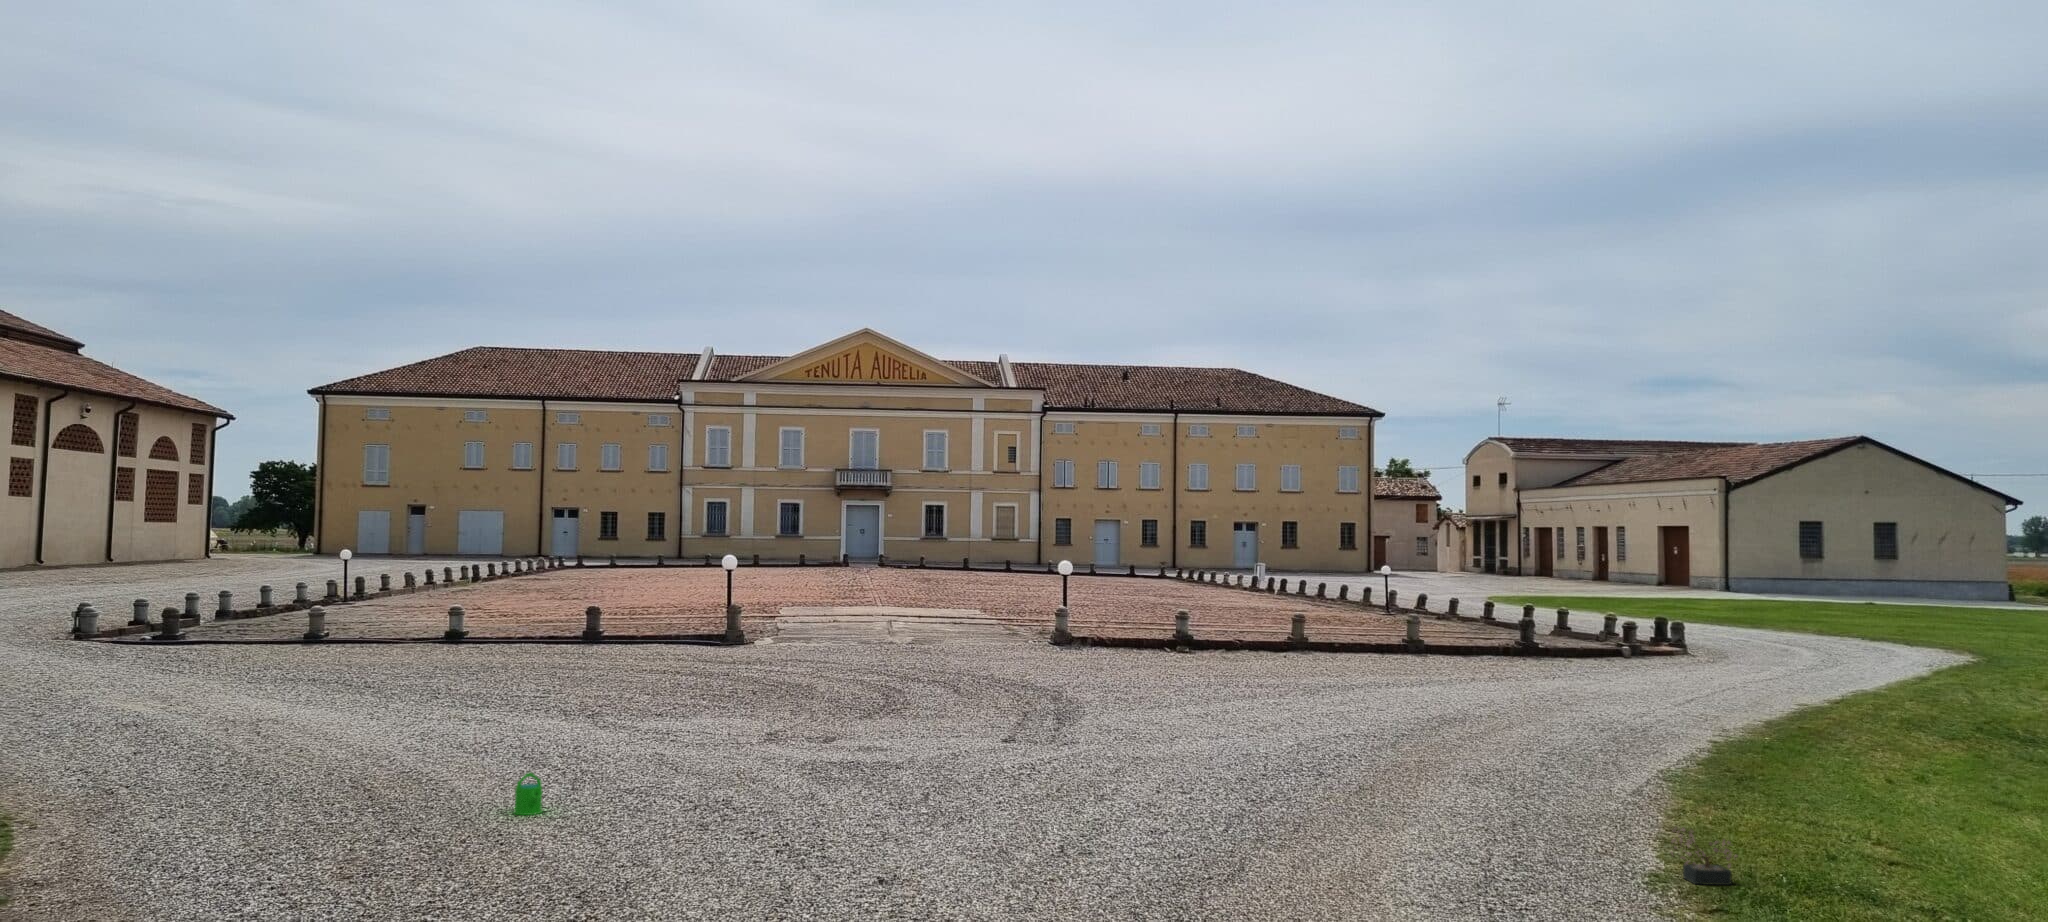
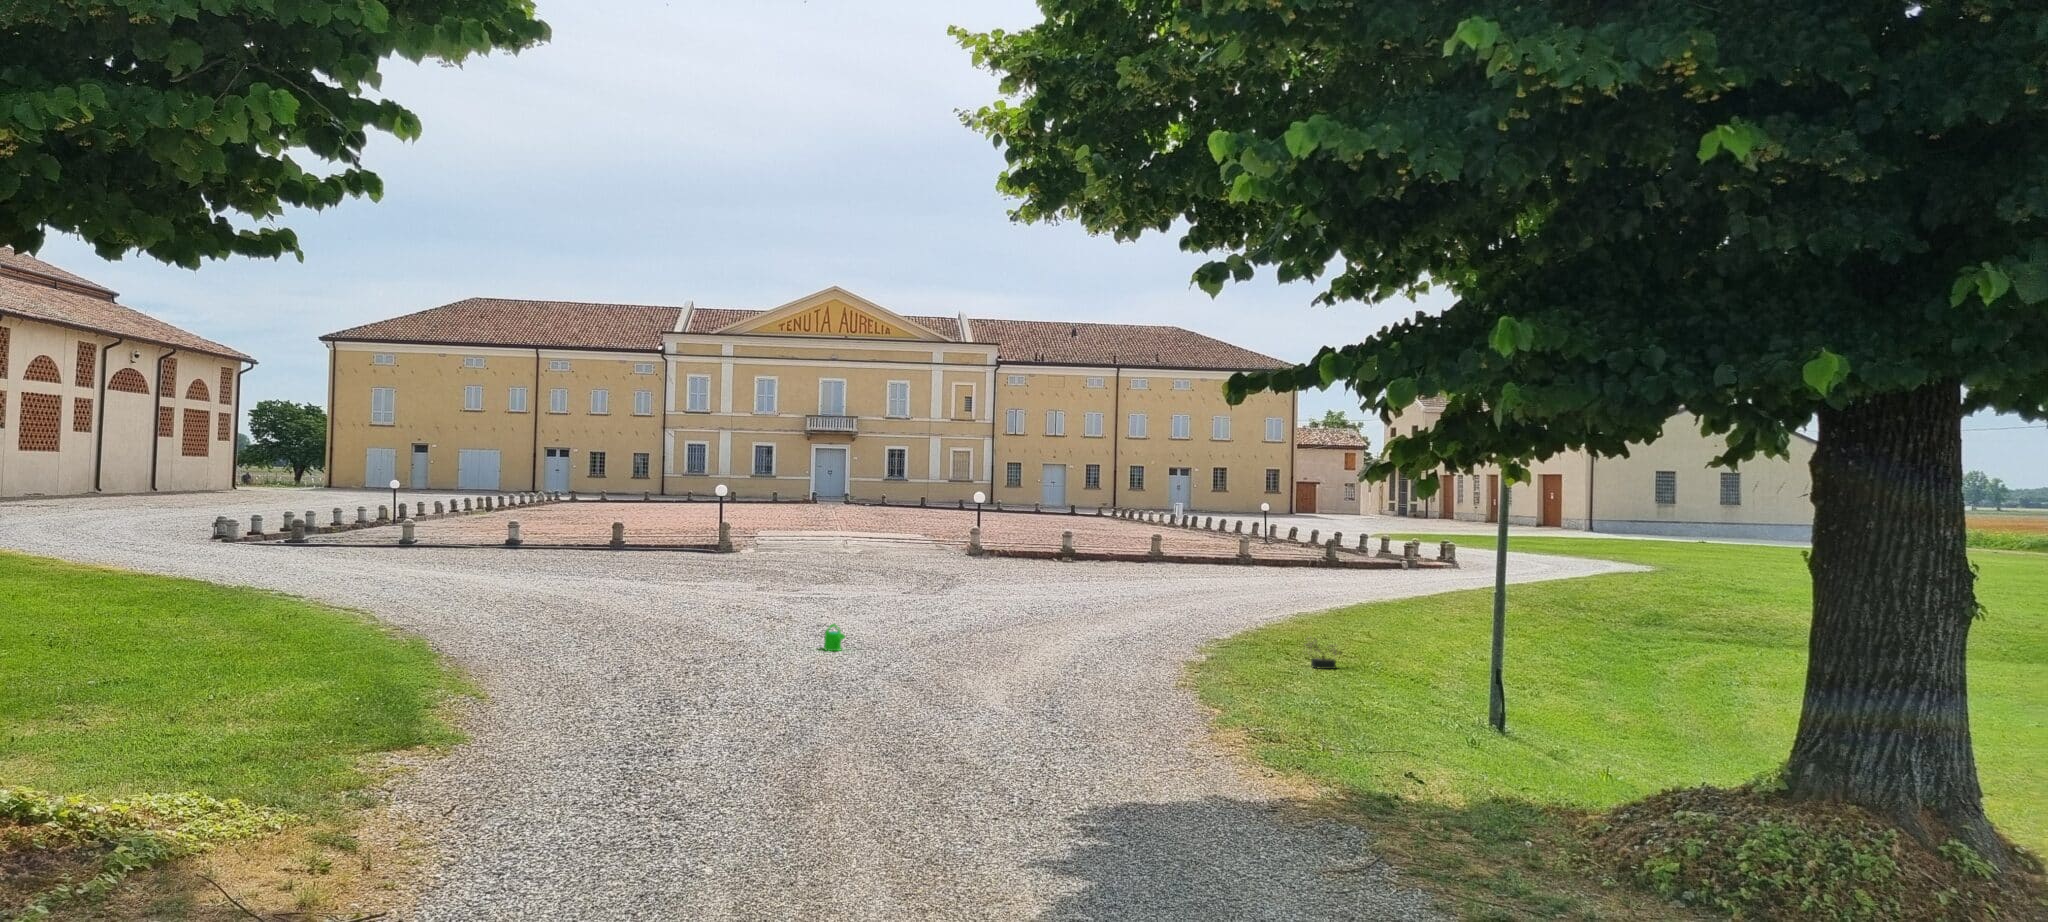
watering can: present [513,772,543,815] -> present [824,624,845,651]

